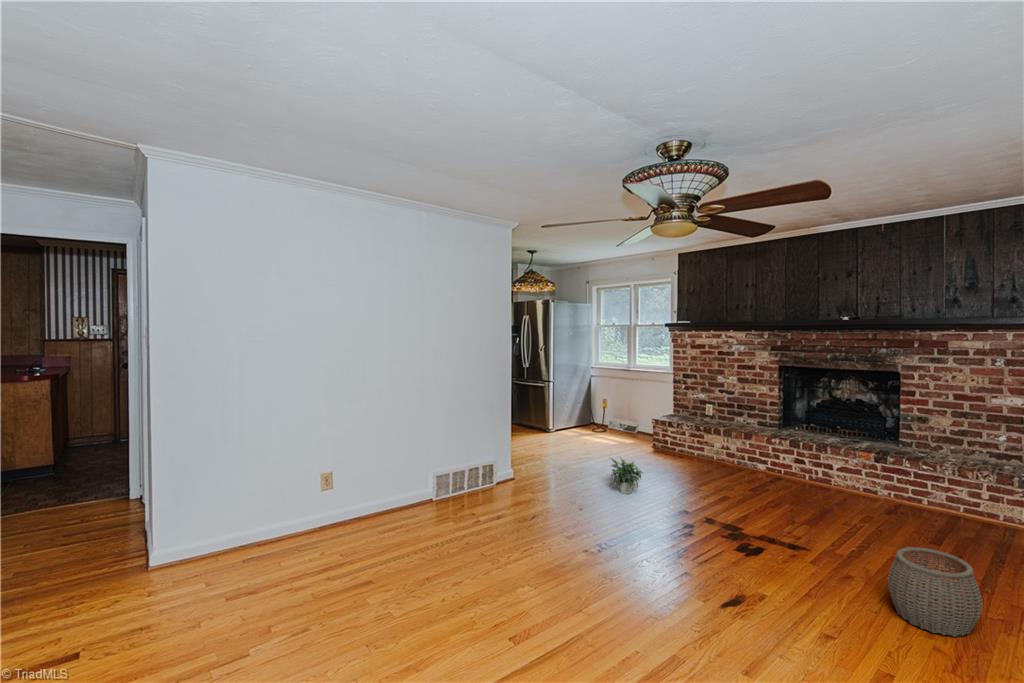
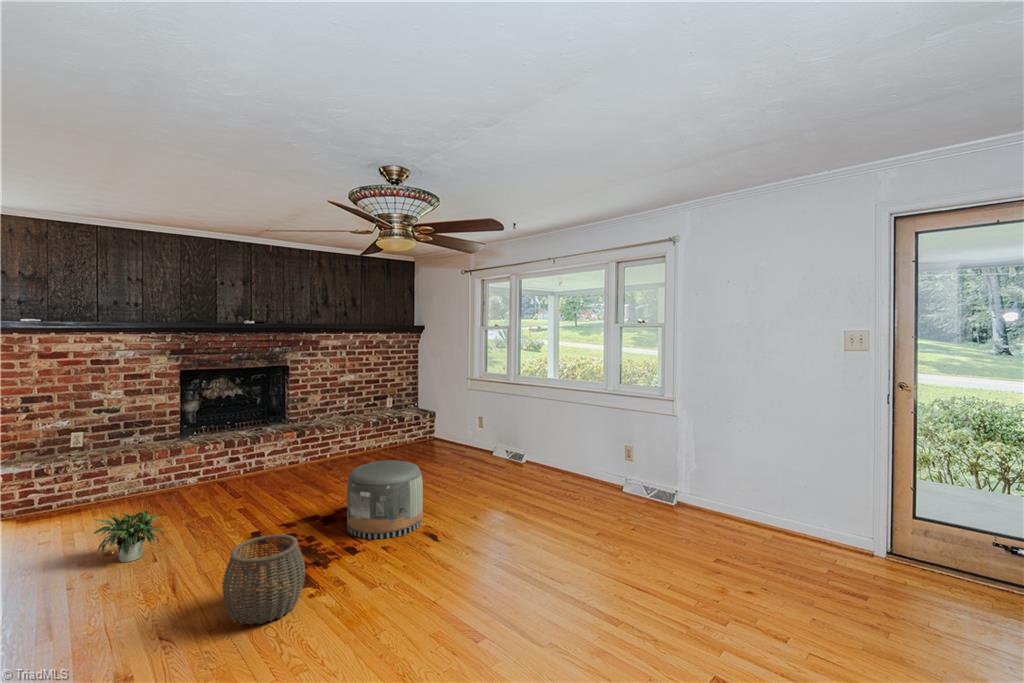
pouf: none [709,497,806,598] -> present [347,460,423,539]
woven basket: present [888,547,982,636] -> present [222,534,305,625]

